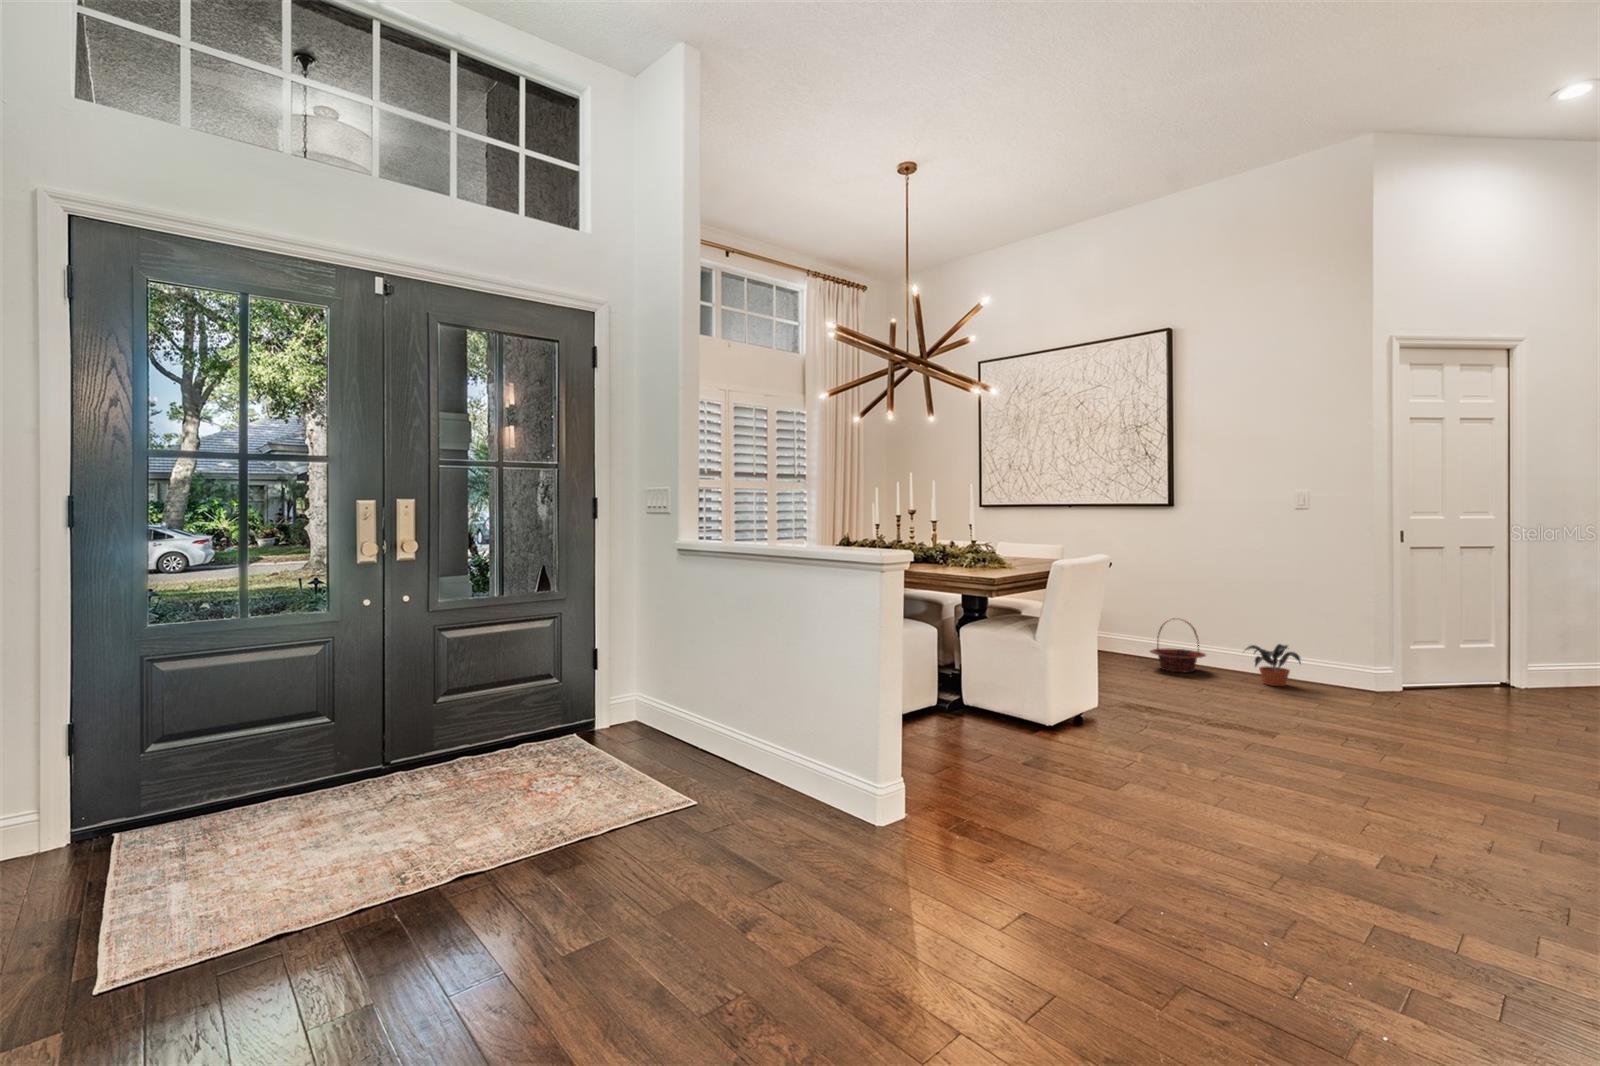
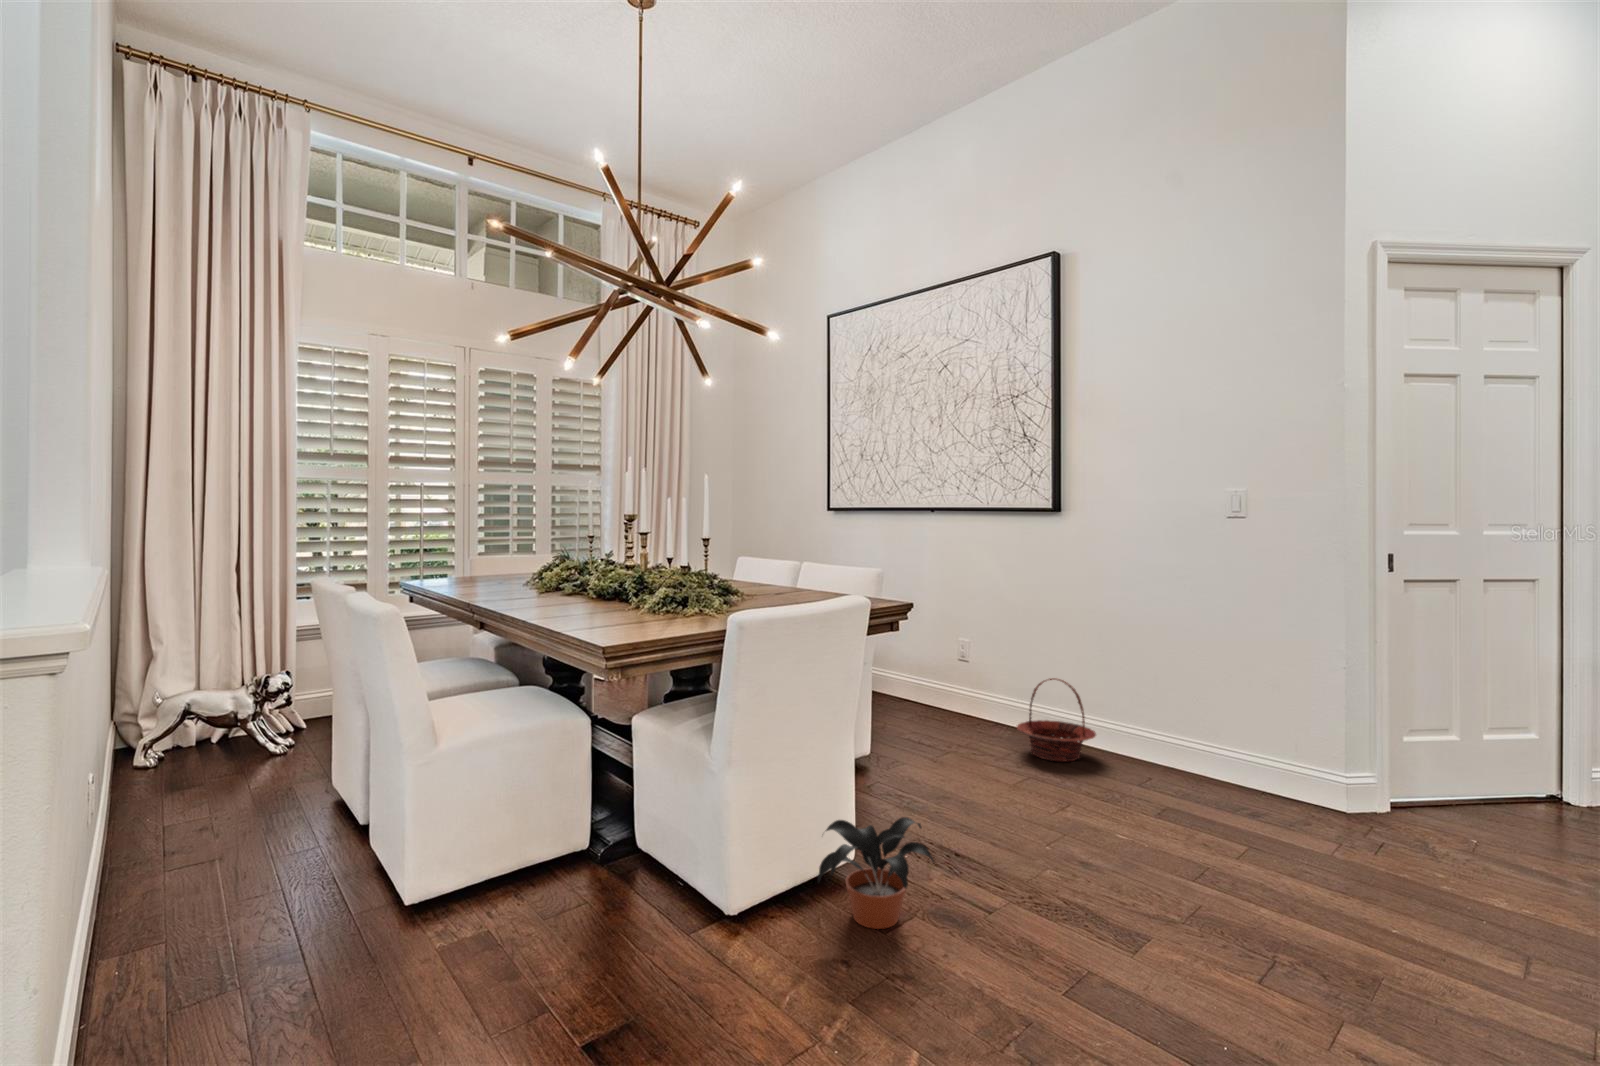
potted plant: present [1245,644,1301,686] -> present [818,817,934,929]

